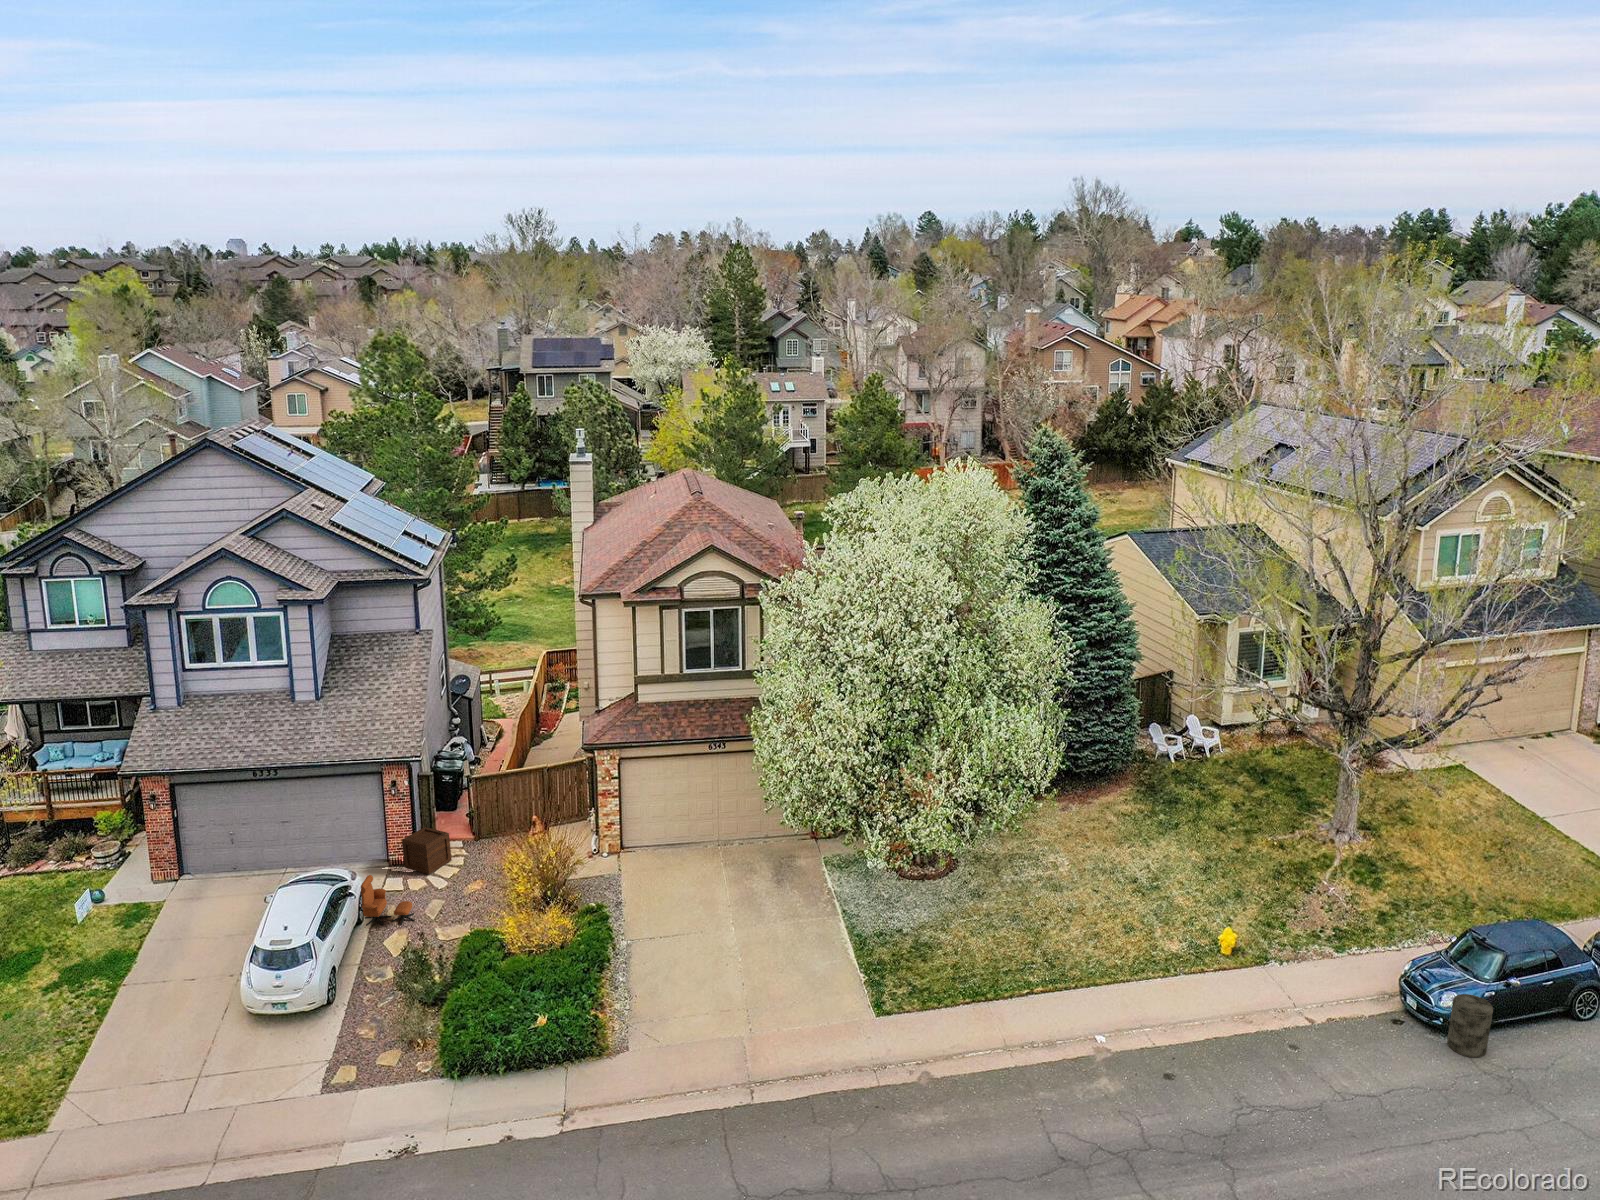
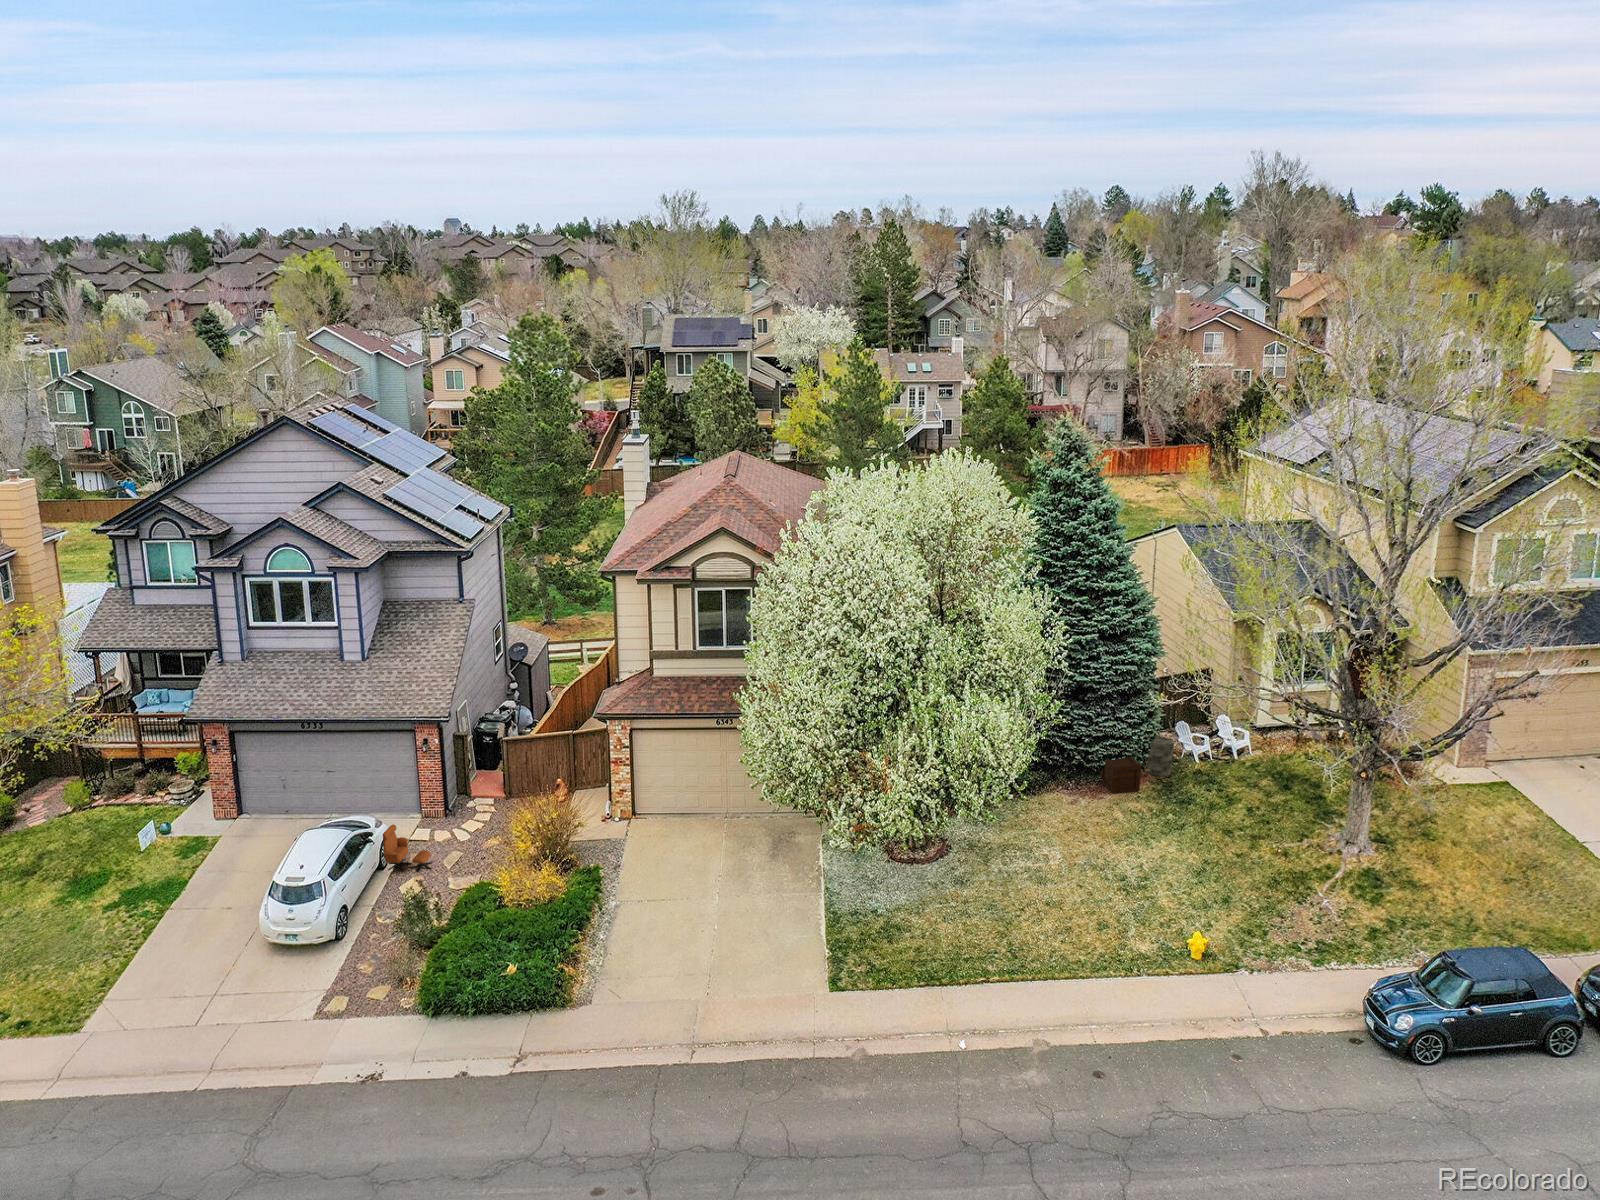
wooden crate: present [402,827,452,874] -> present [1100,755,1141,793]
trash can: present [1447,994,1493,1057] -> present [1148,737,1174,777]

